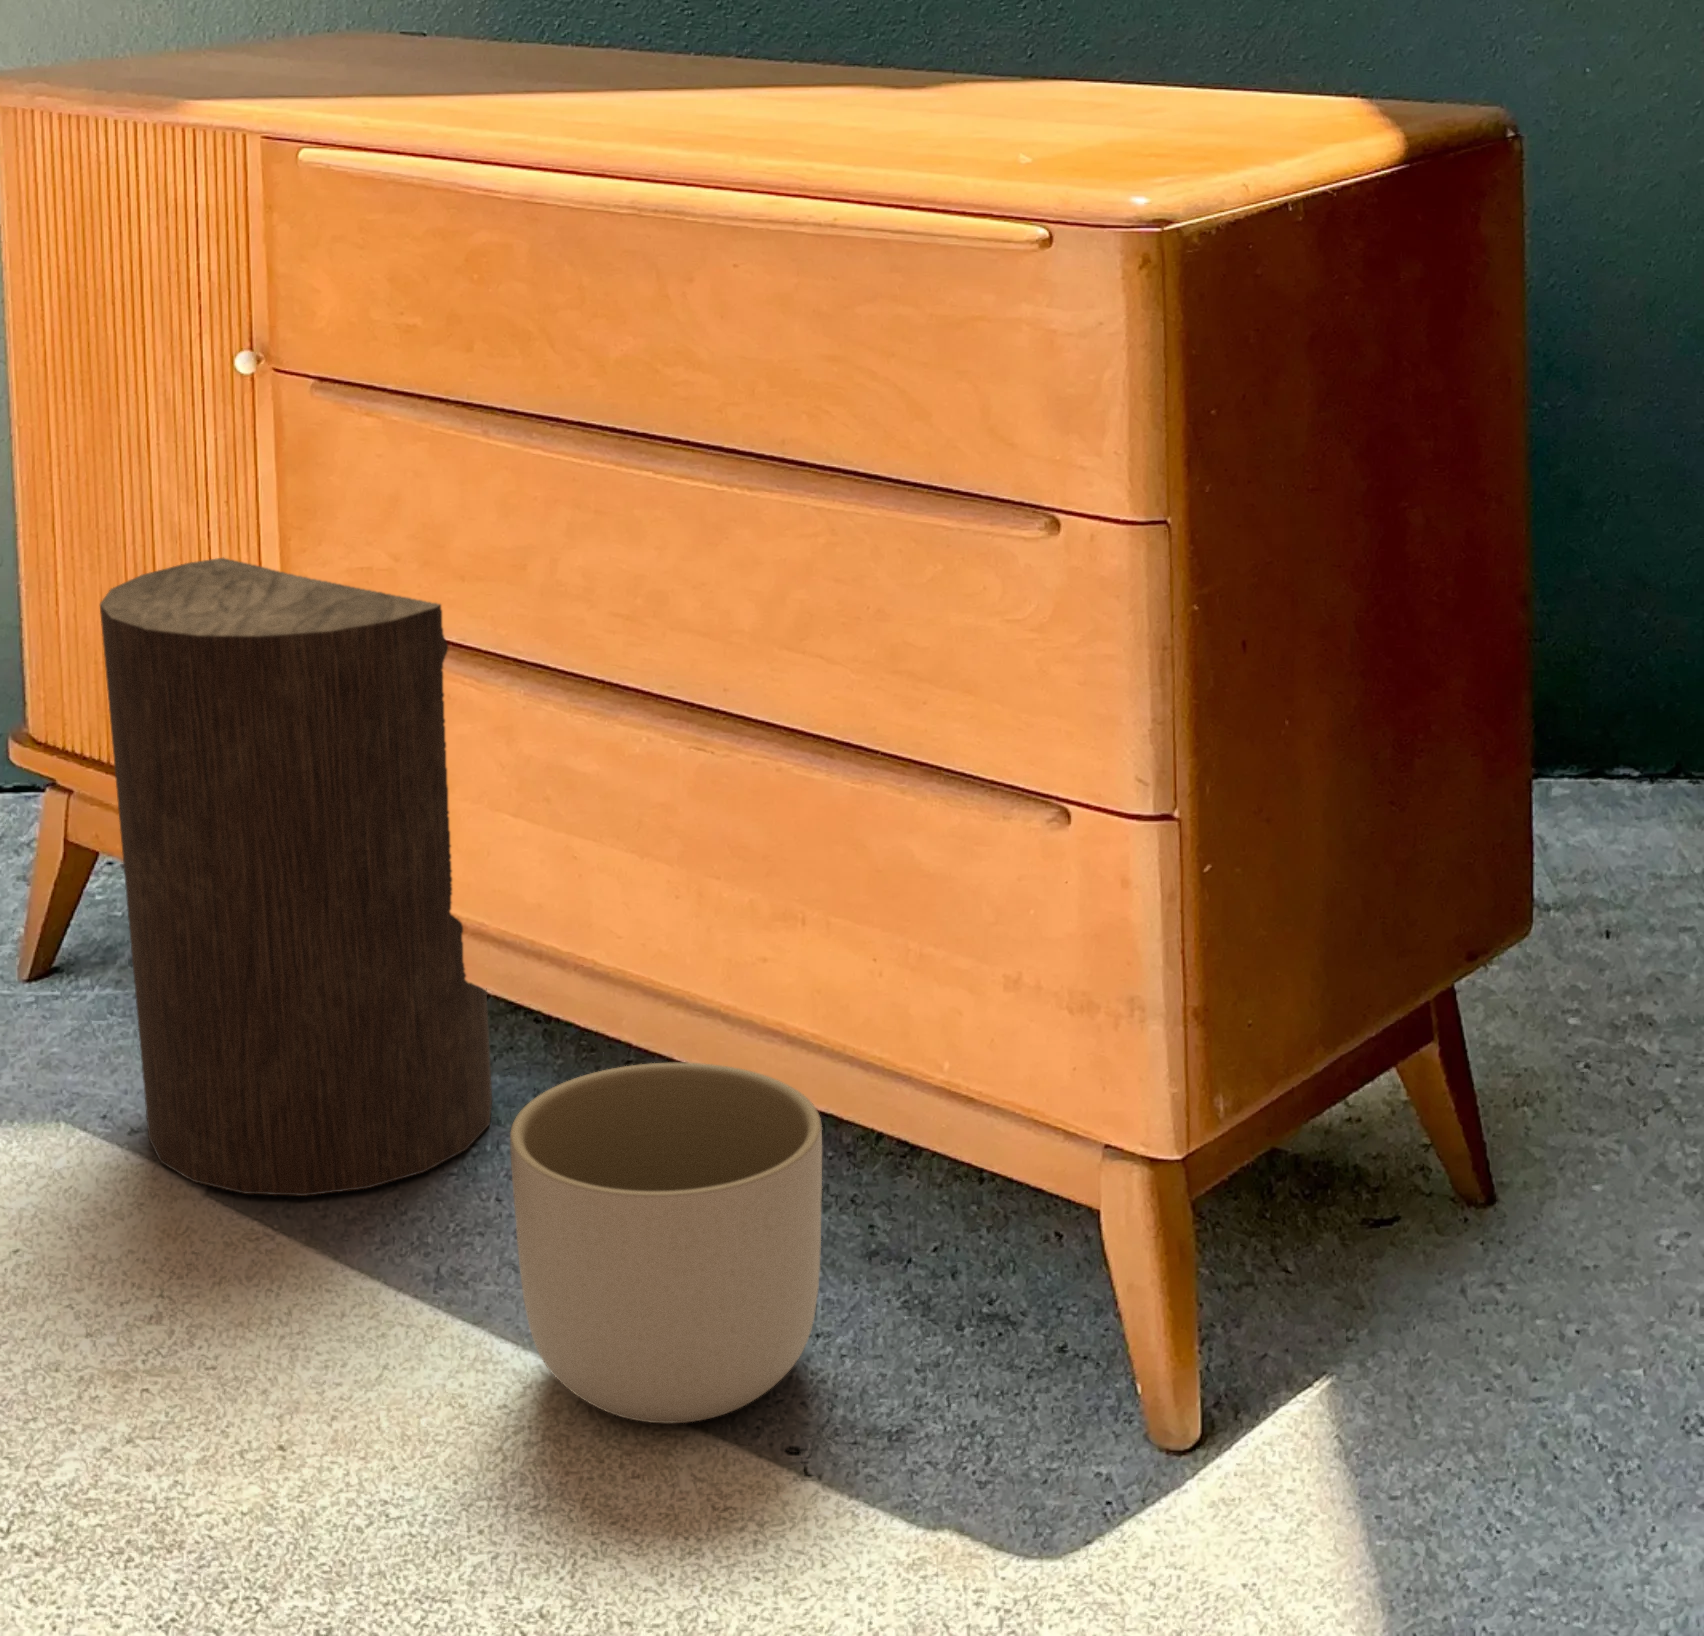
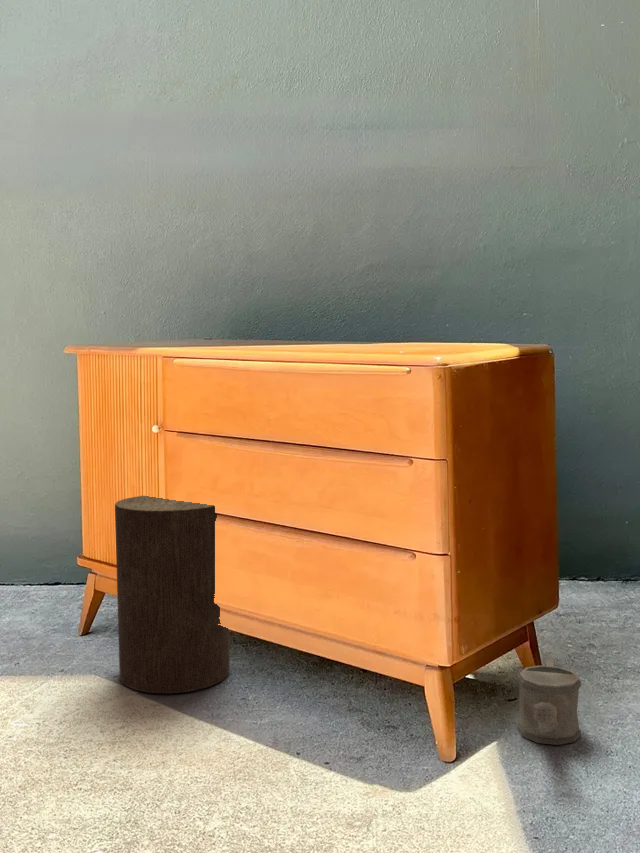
planter: present [510,1063,822,1423] -> none [239,642,336,755]
watering can: none [1397,1097,1609,1390] -> present [518,657,581,745]

